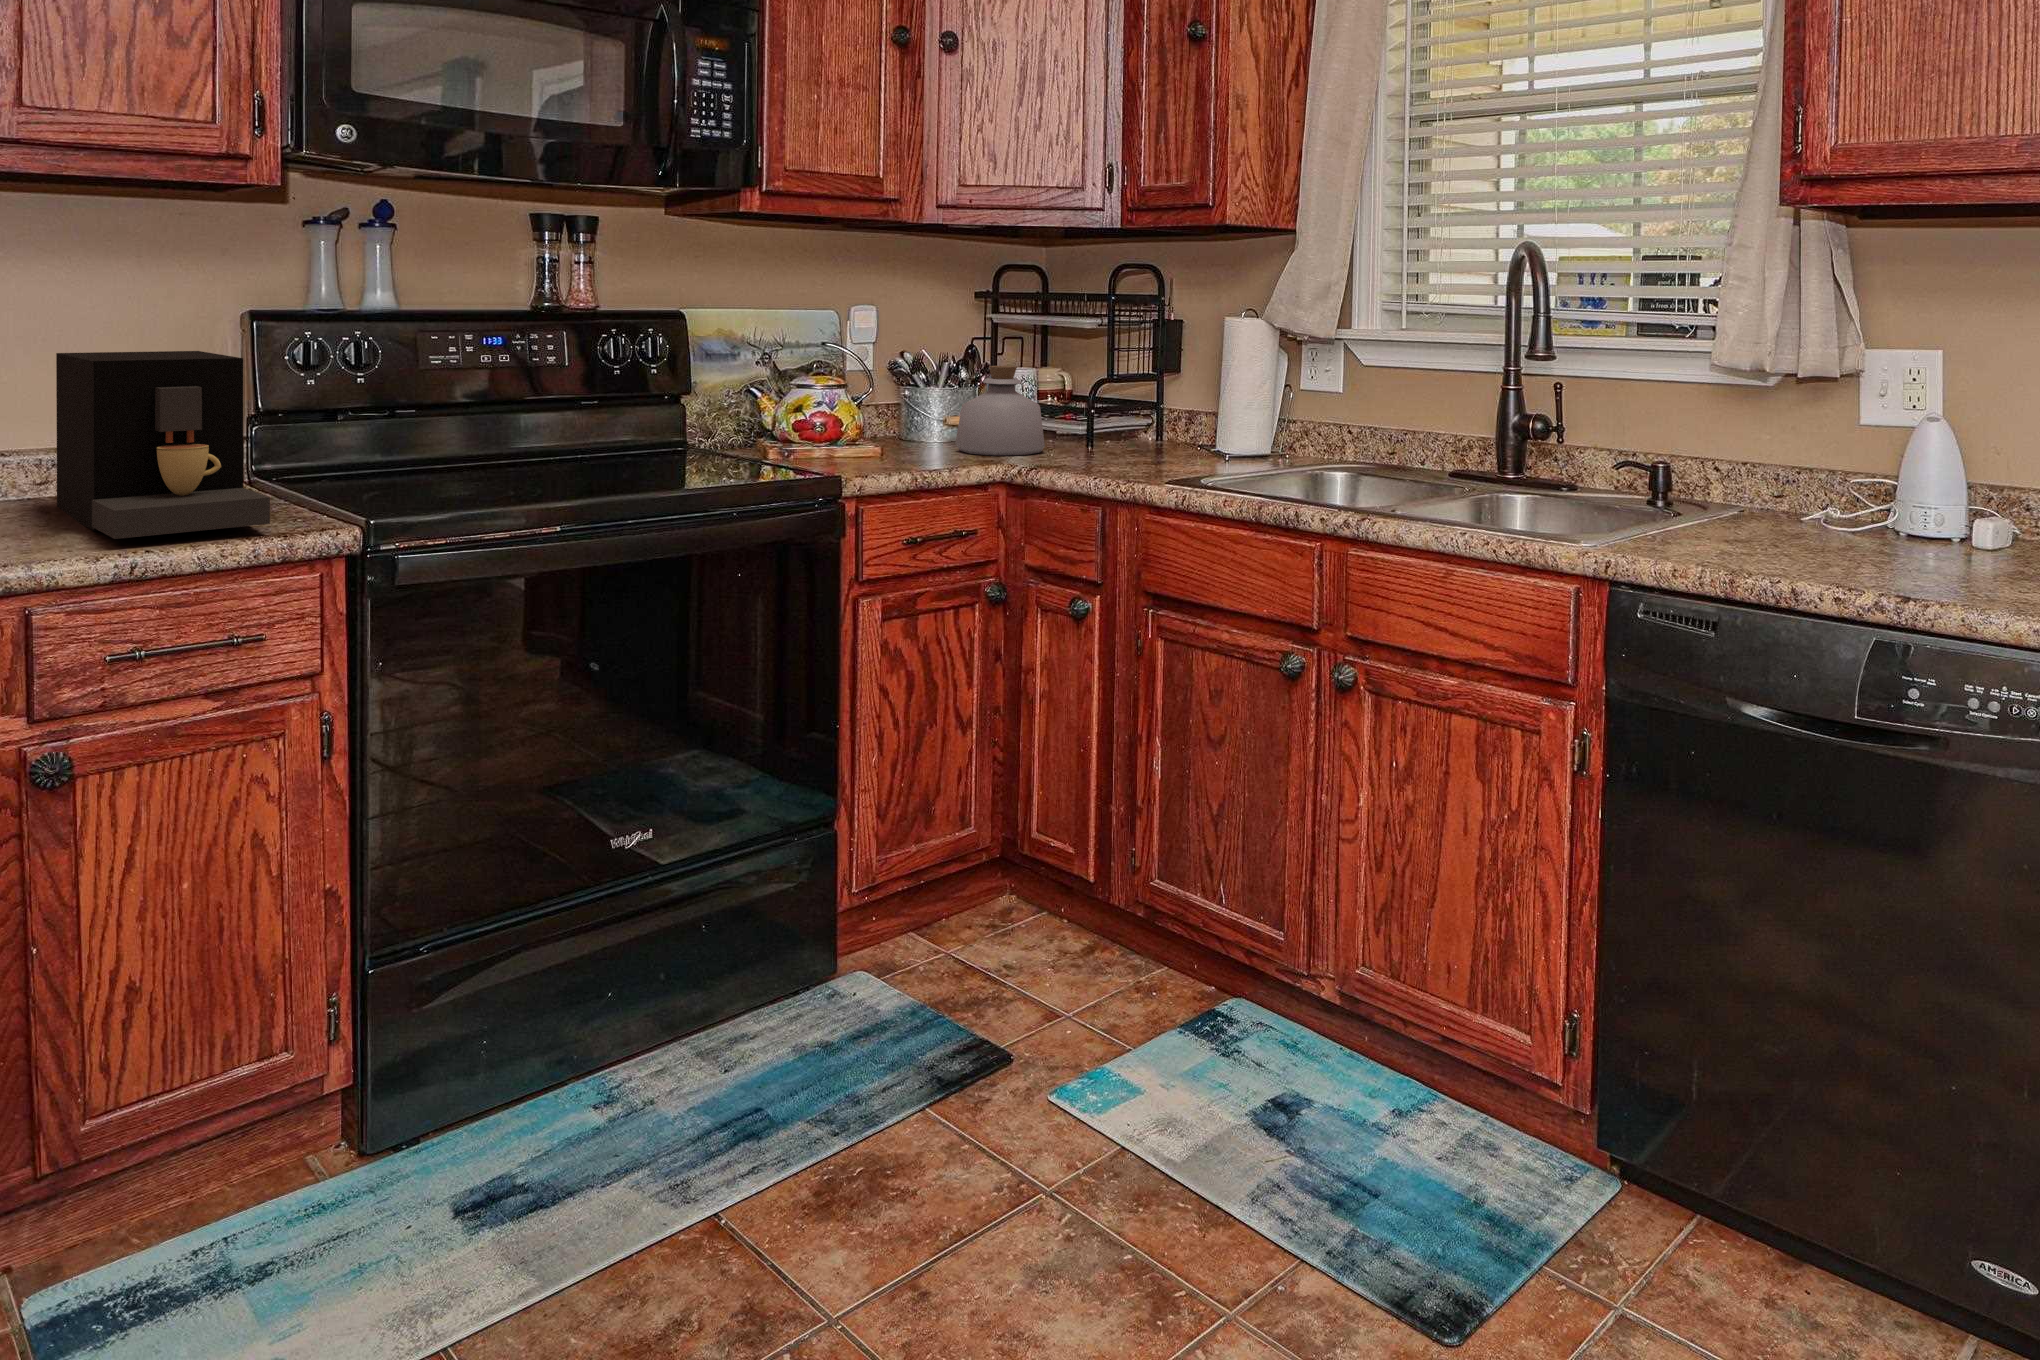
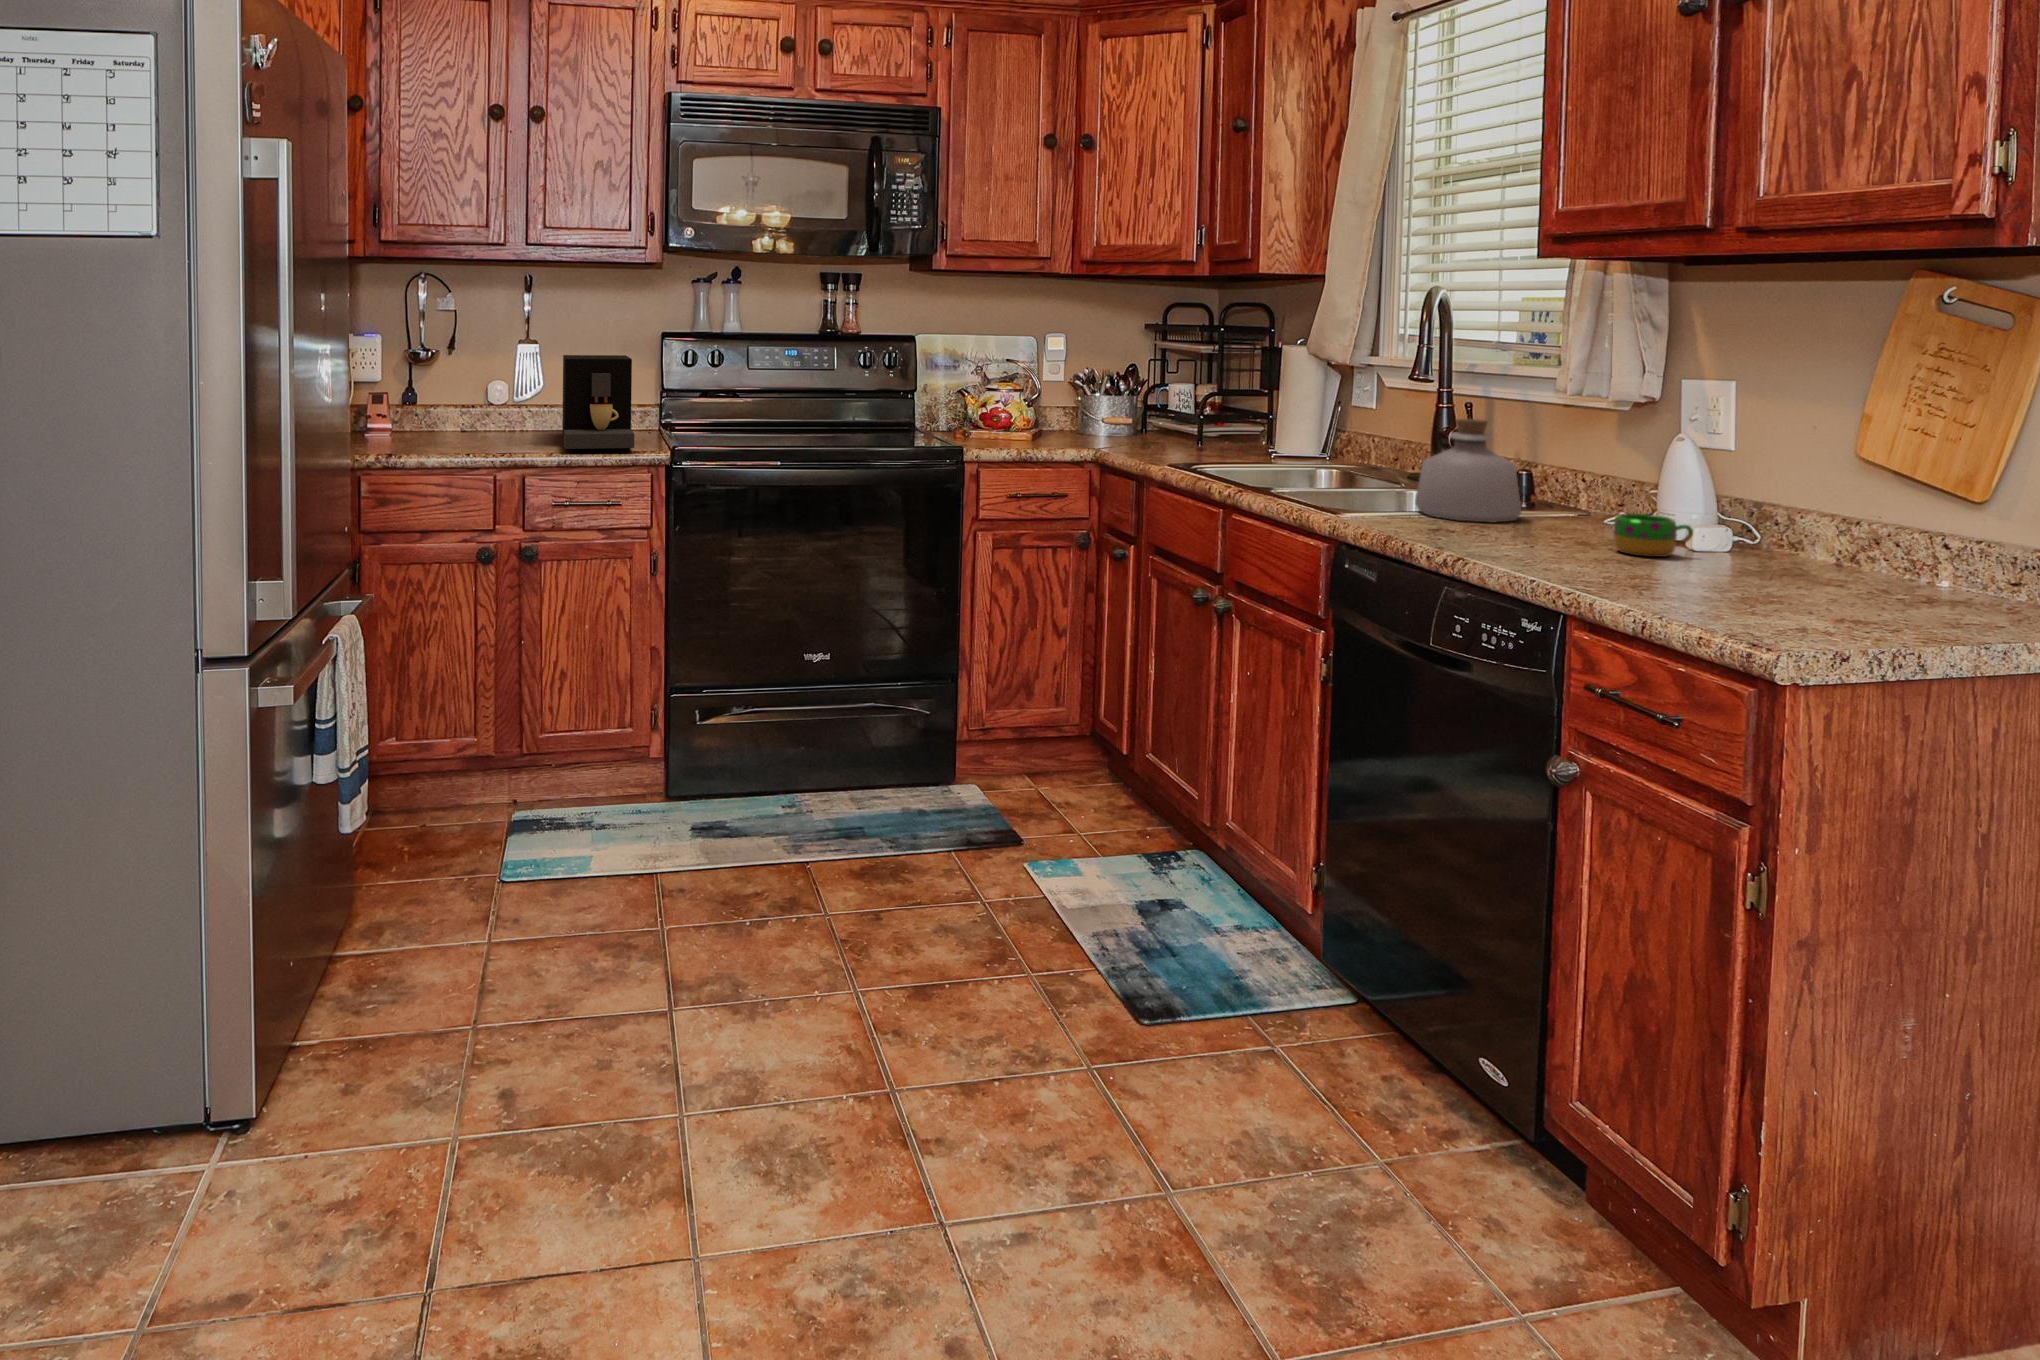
bottle: present [955,366,1045,456] -> present [1415,419,1521,522]
mug: none [1921,517,2001,570] -> present [1613,514,1693,557]

